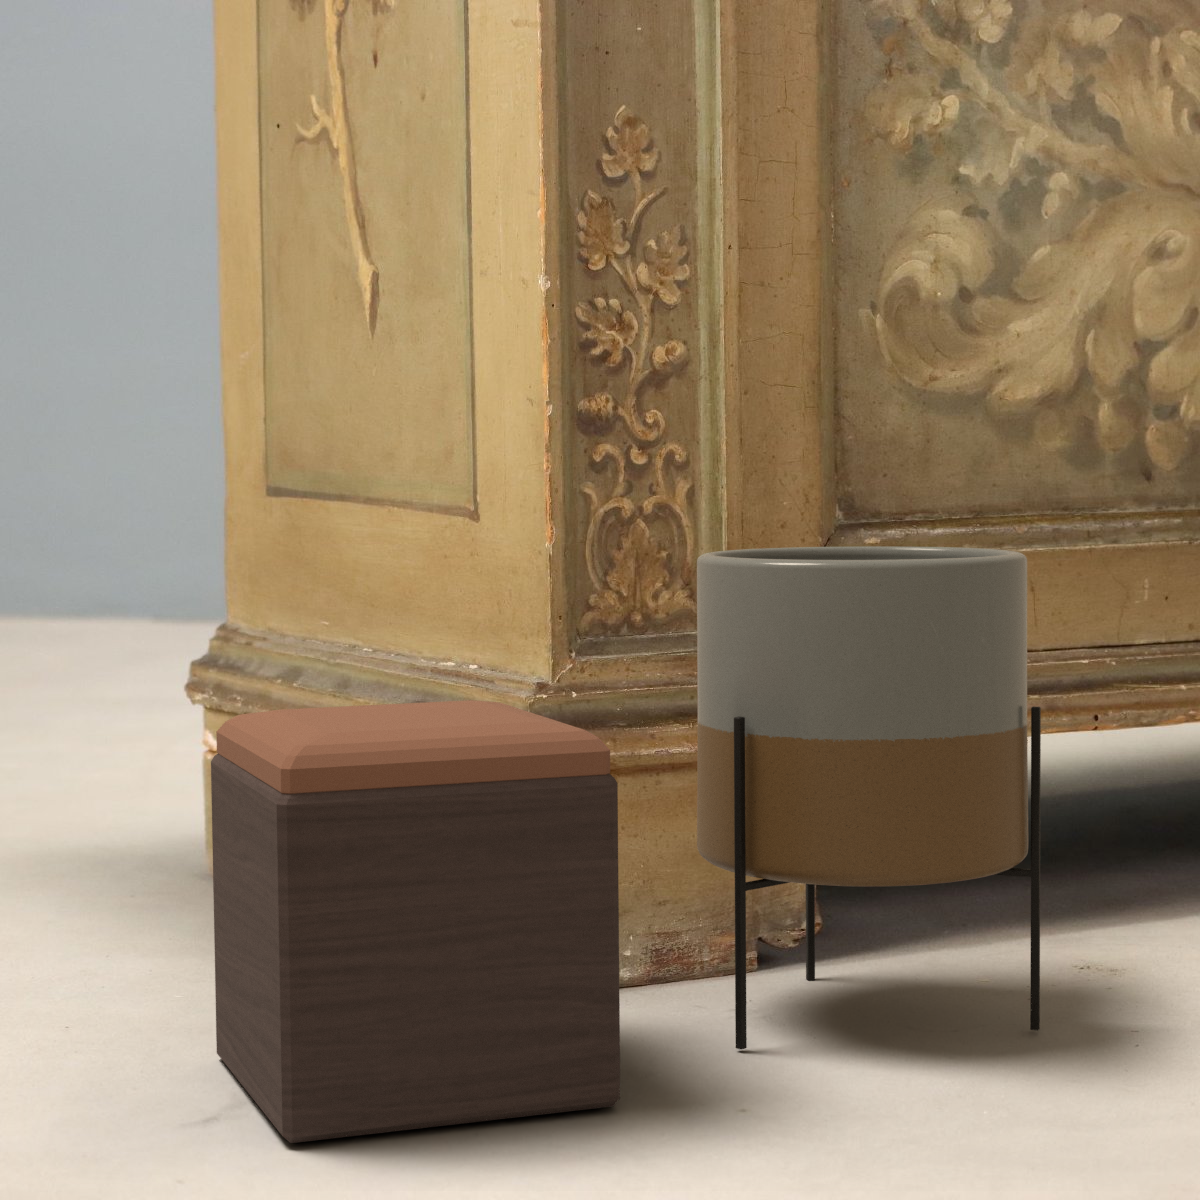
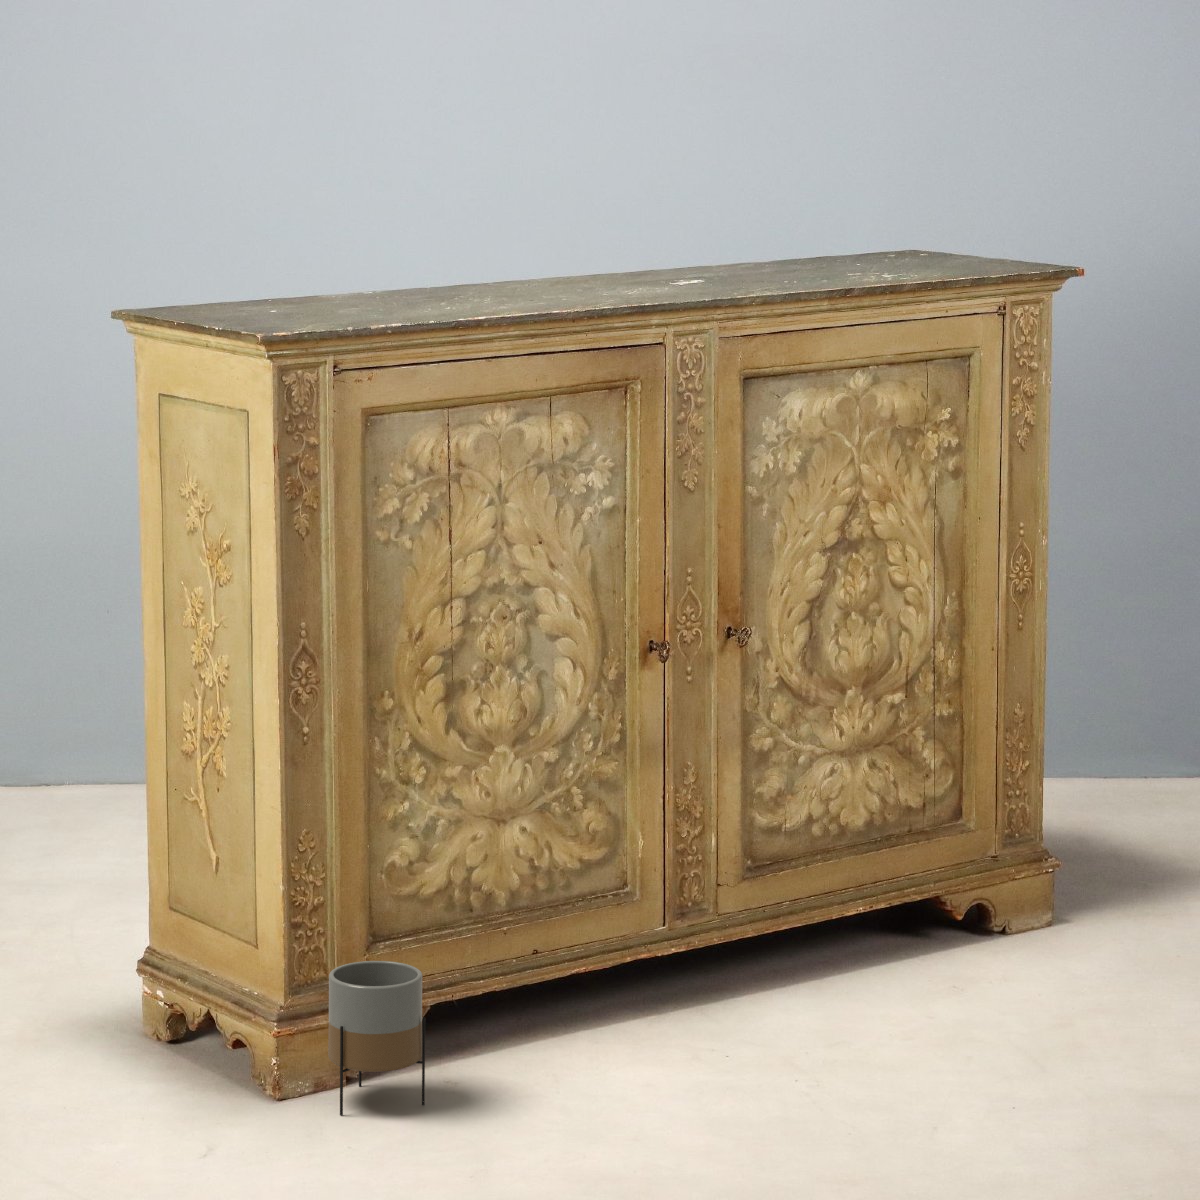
footstool: present [211,700,620,1143] -> none [196,1021,312,1150]

